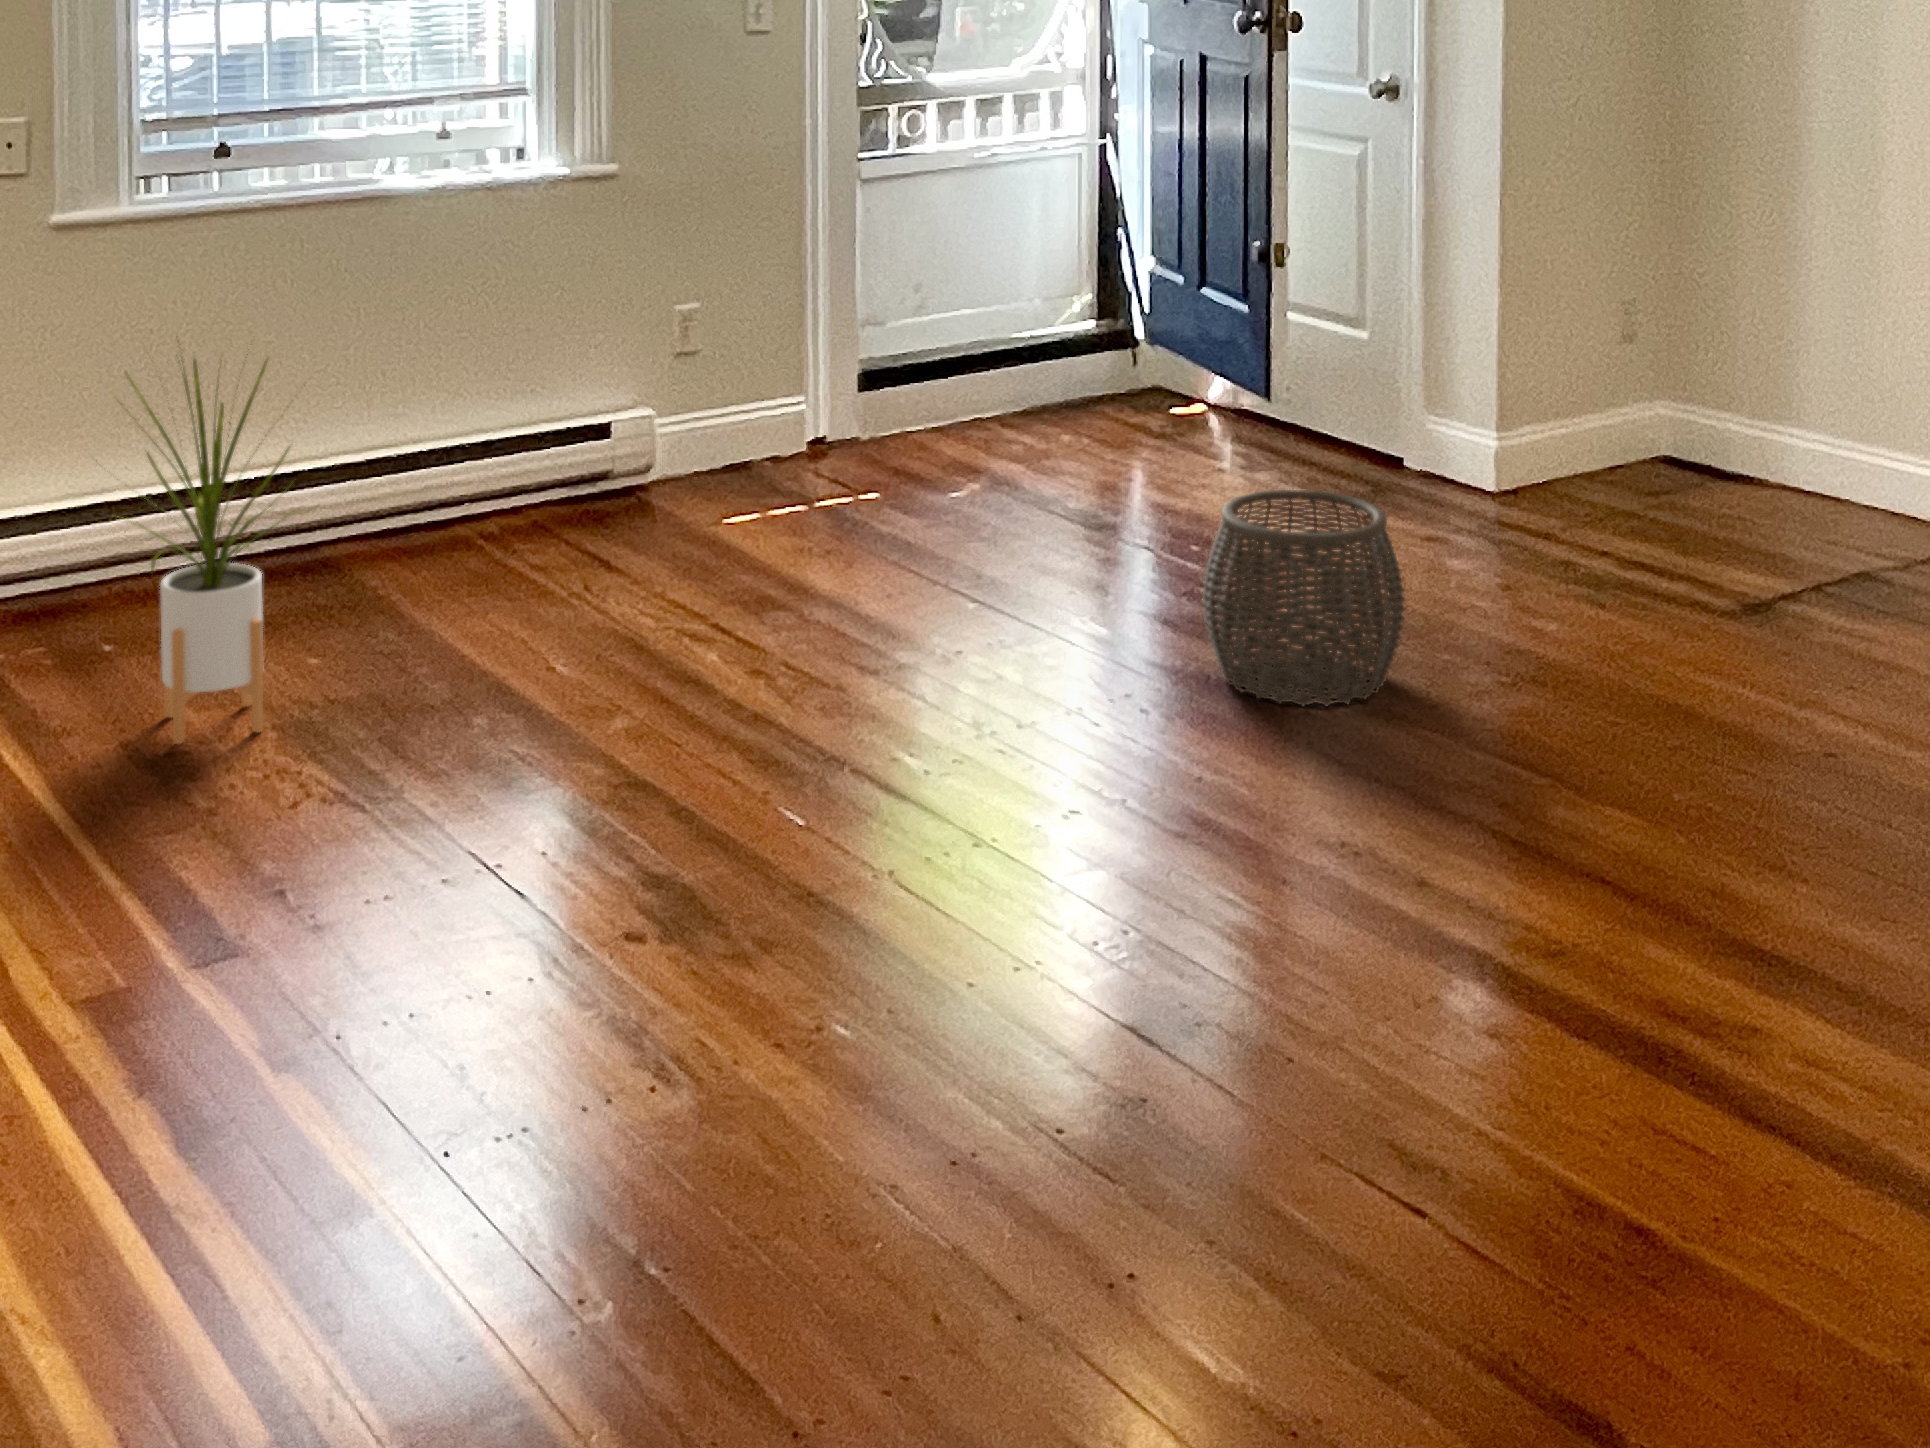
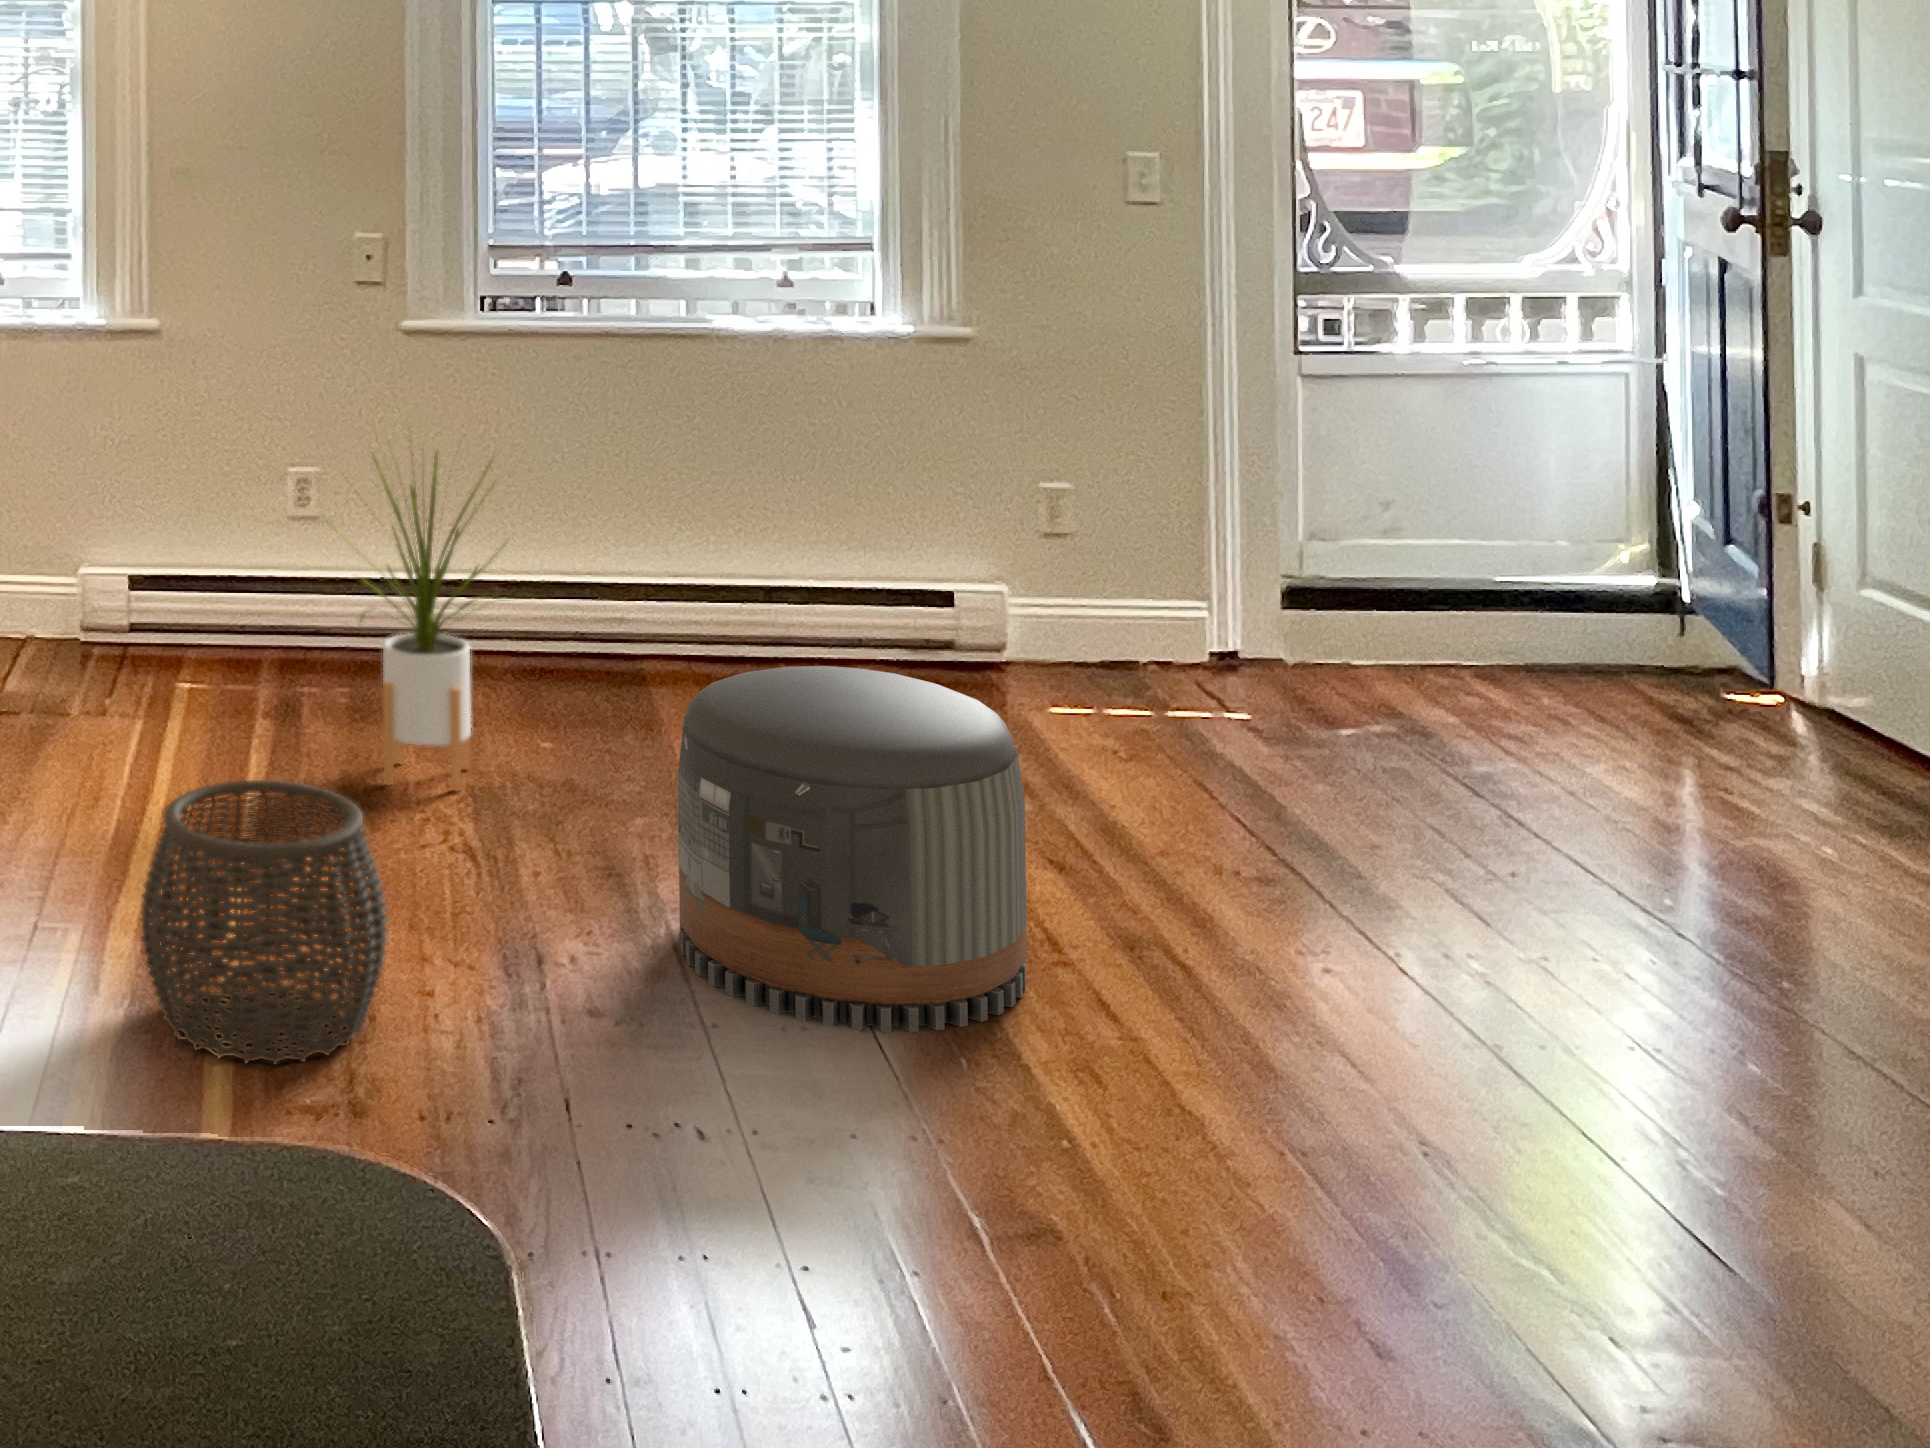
woven basket: present [1202,490,1405,706] -> present [141,780,388,1064]
pouf: none [610,516,940,874] -> present [678,666,1027,1032]

